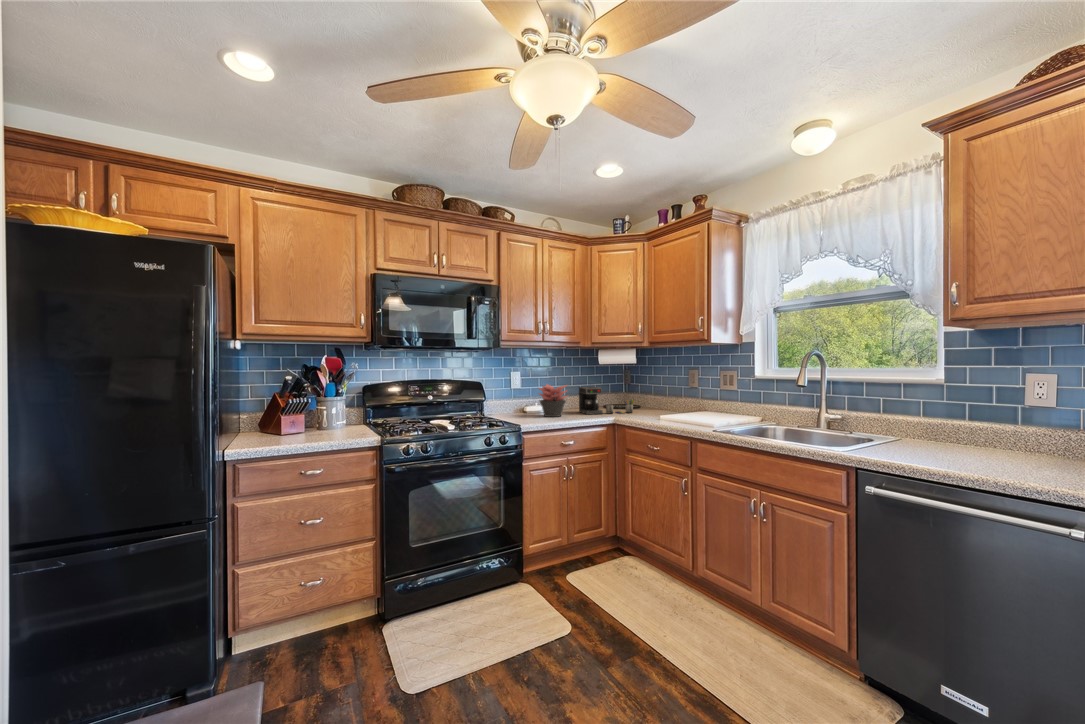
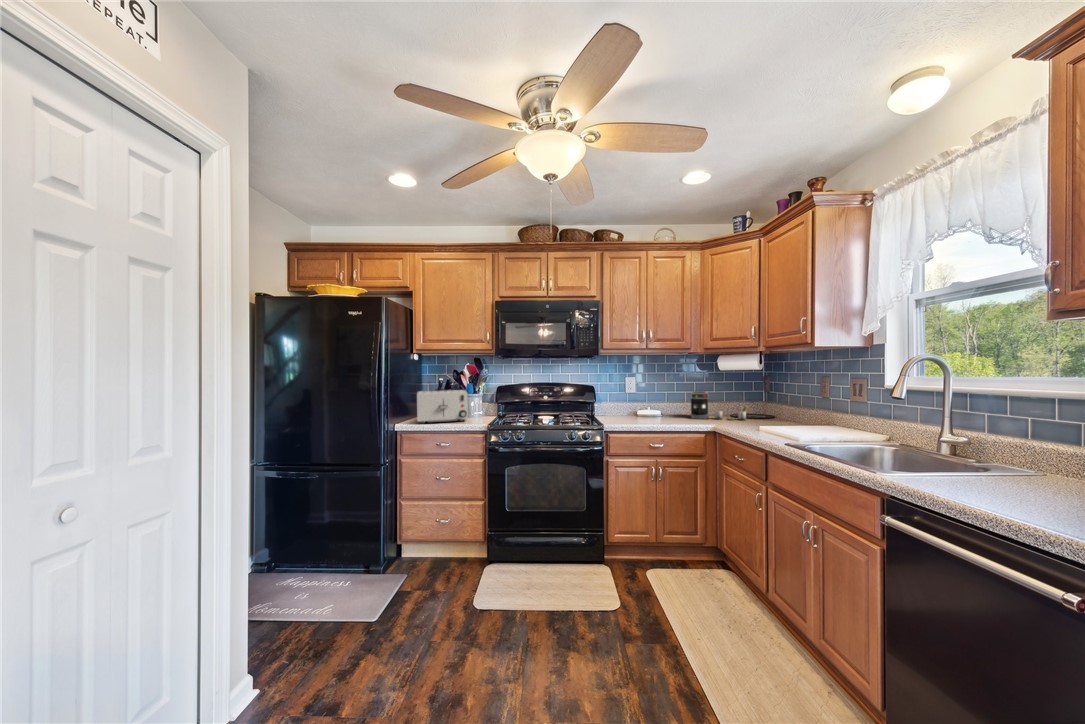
succulent plant: present [539,385,567,417] -> none [642,388,669,419]
toaster: none [252,393,341,444] -> present [417,390,468,424]

